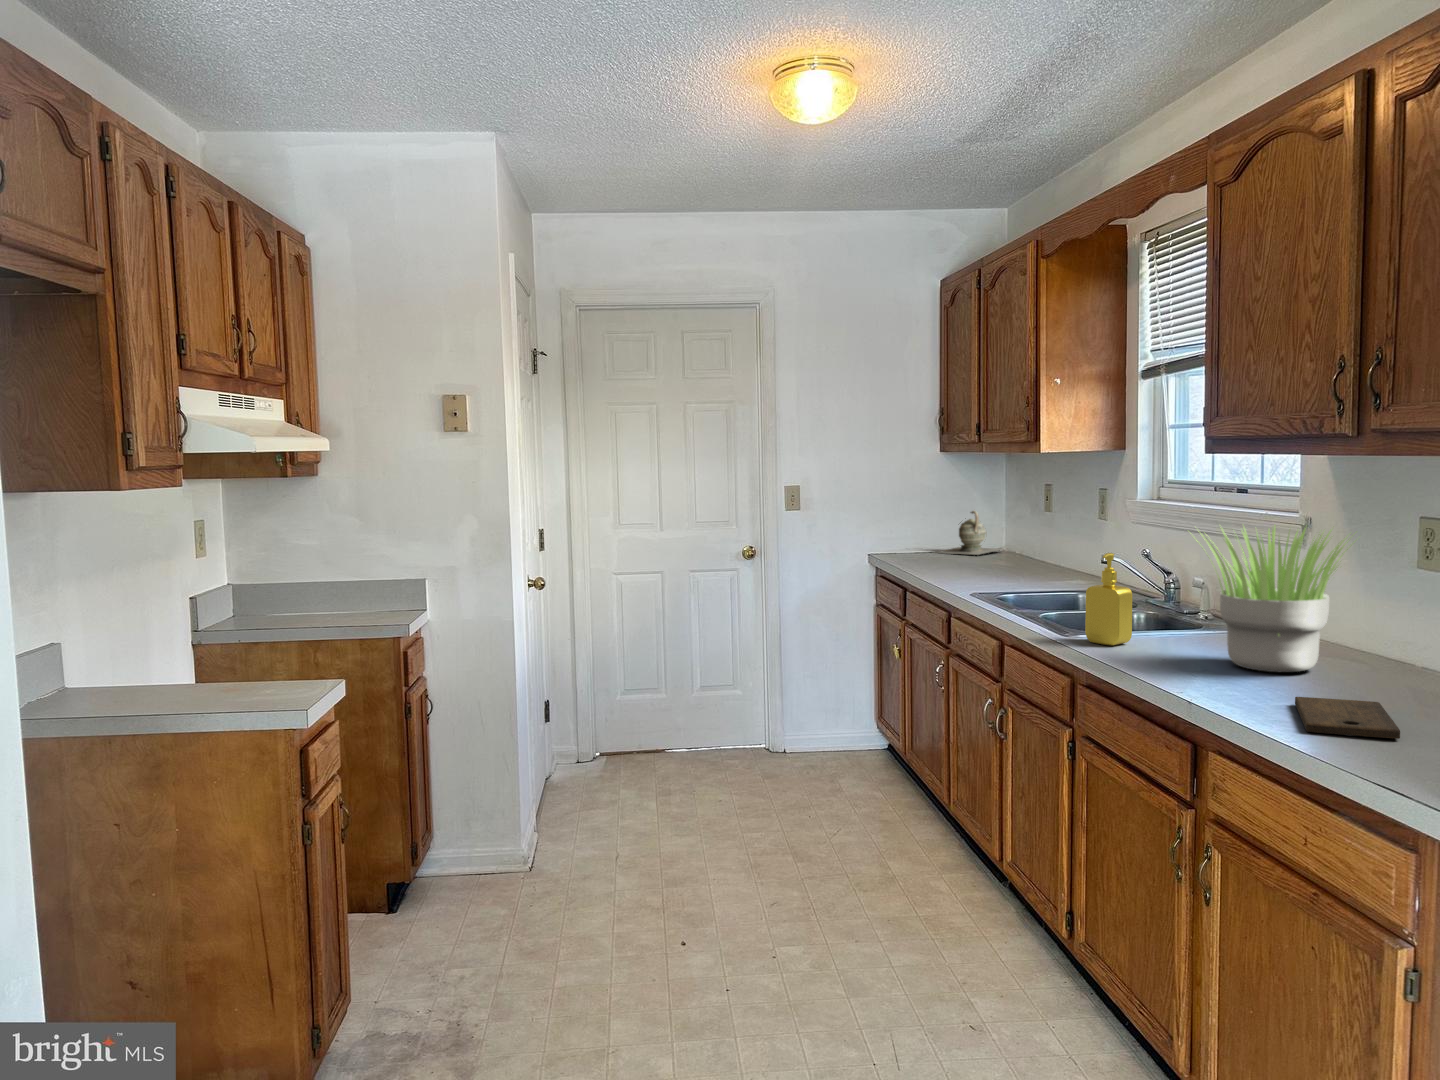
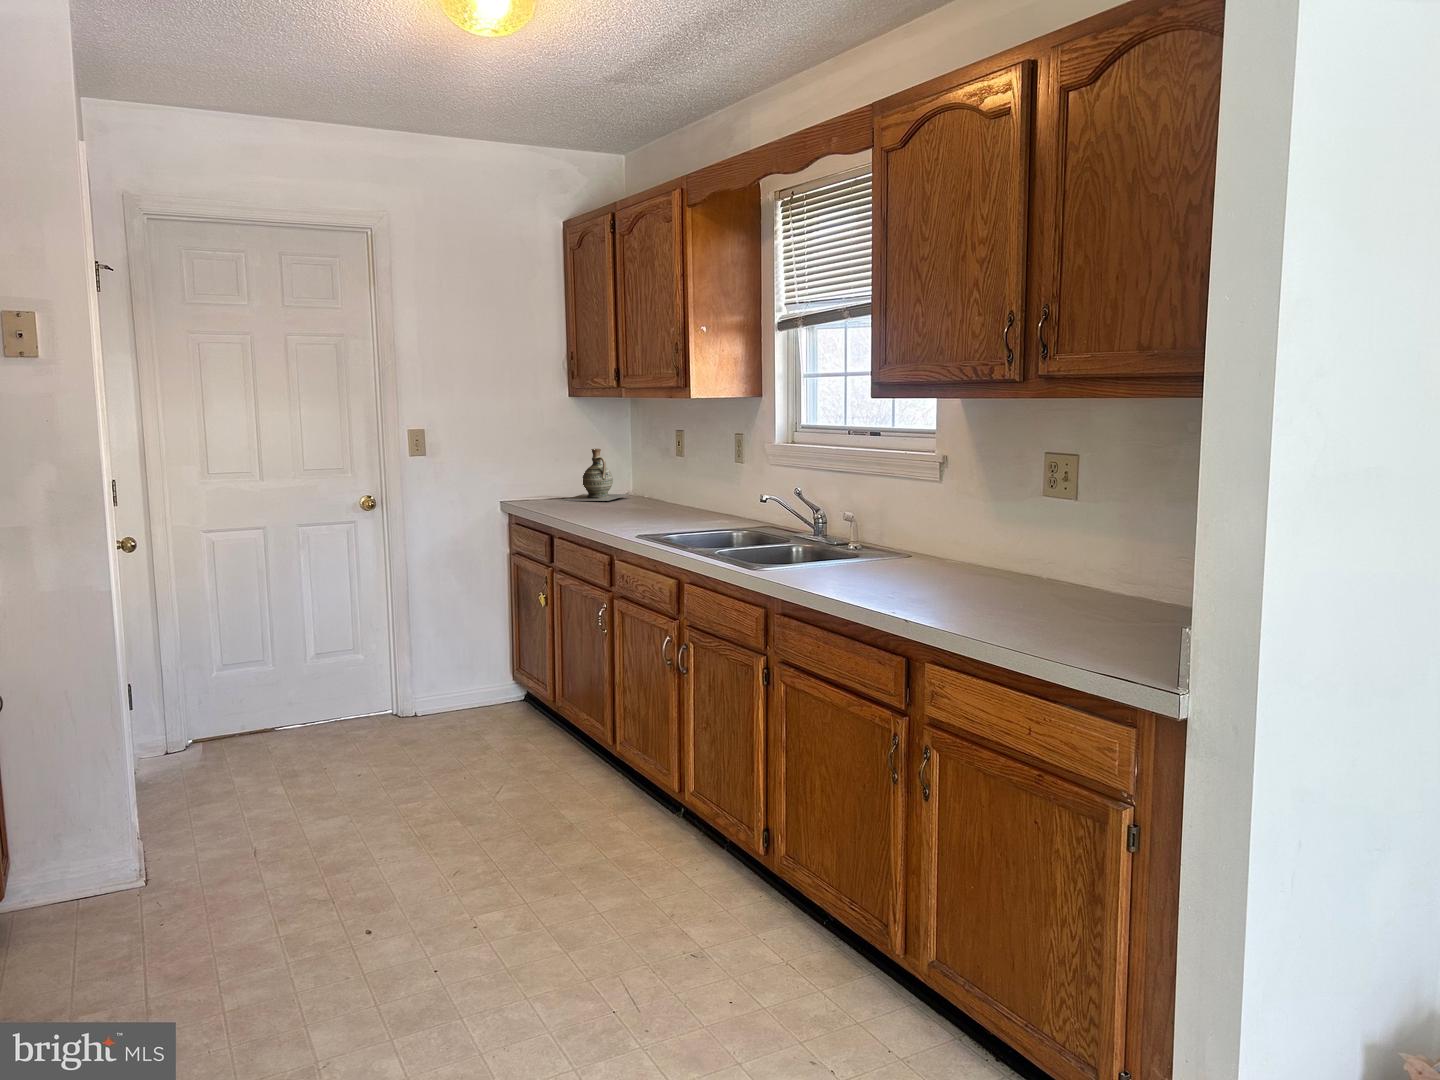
potted plant: present [1196,525,1356,672] -> none [871,460,1019,590]
soap dispenser: present [1085,553,1132,646] -> none [778,491,819,577]
cutting board: present [1295,697,1400,739] -> none [988,608,1085,637]

